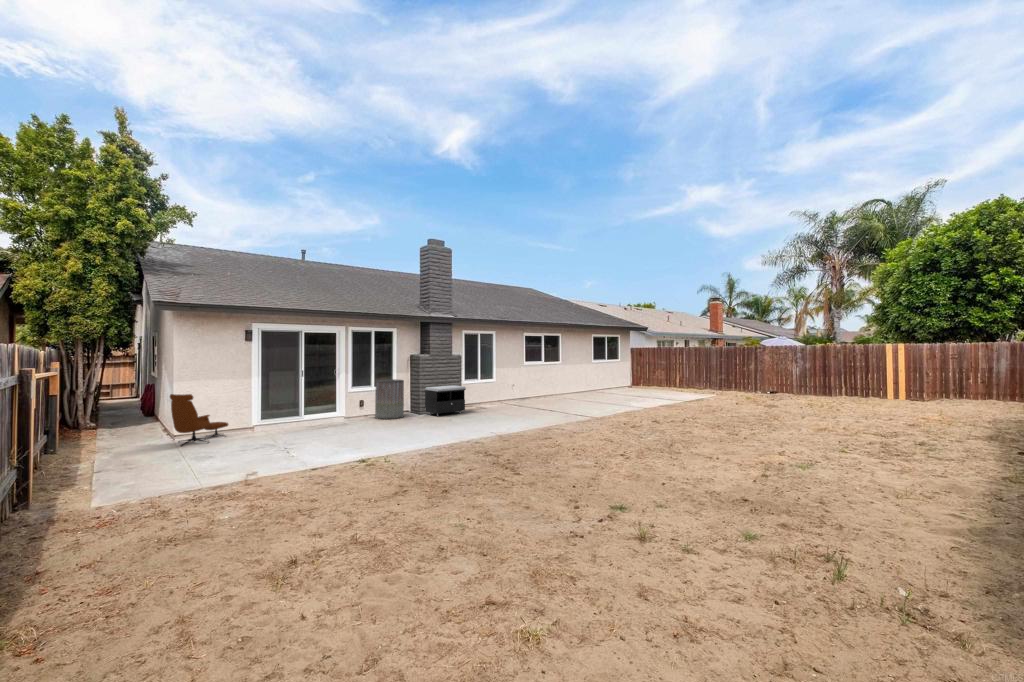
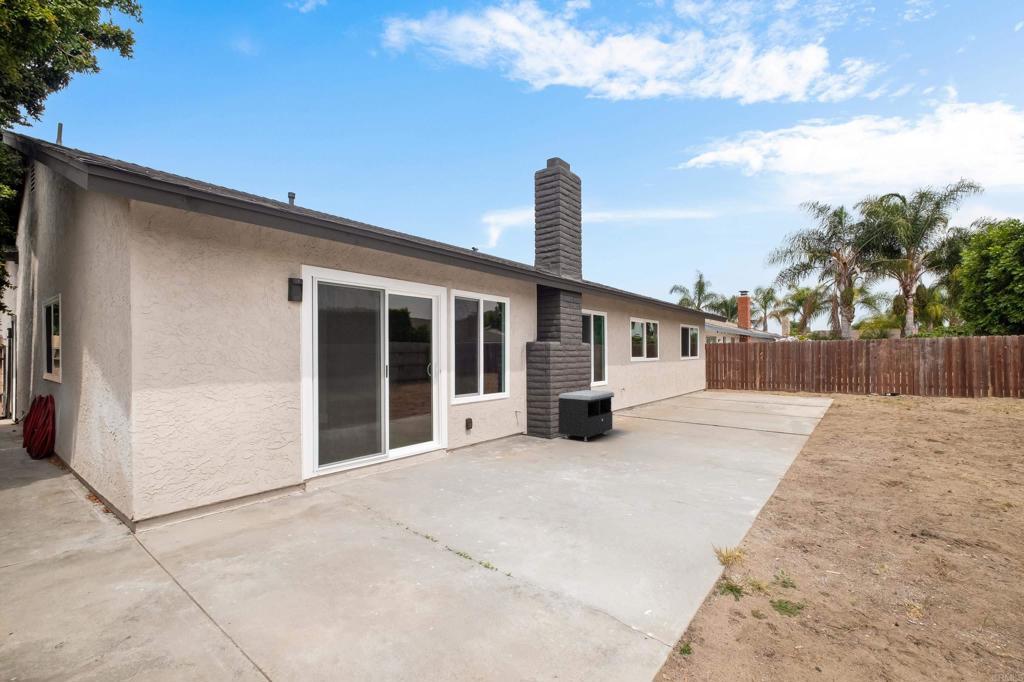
trash can: present [375,379,404,419] -> none [490,381,537,451]
lounge chair: present [170,394,228,446] -> none [139,421,265,564]

